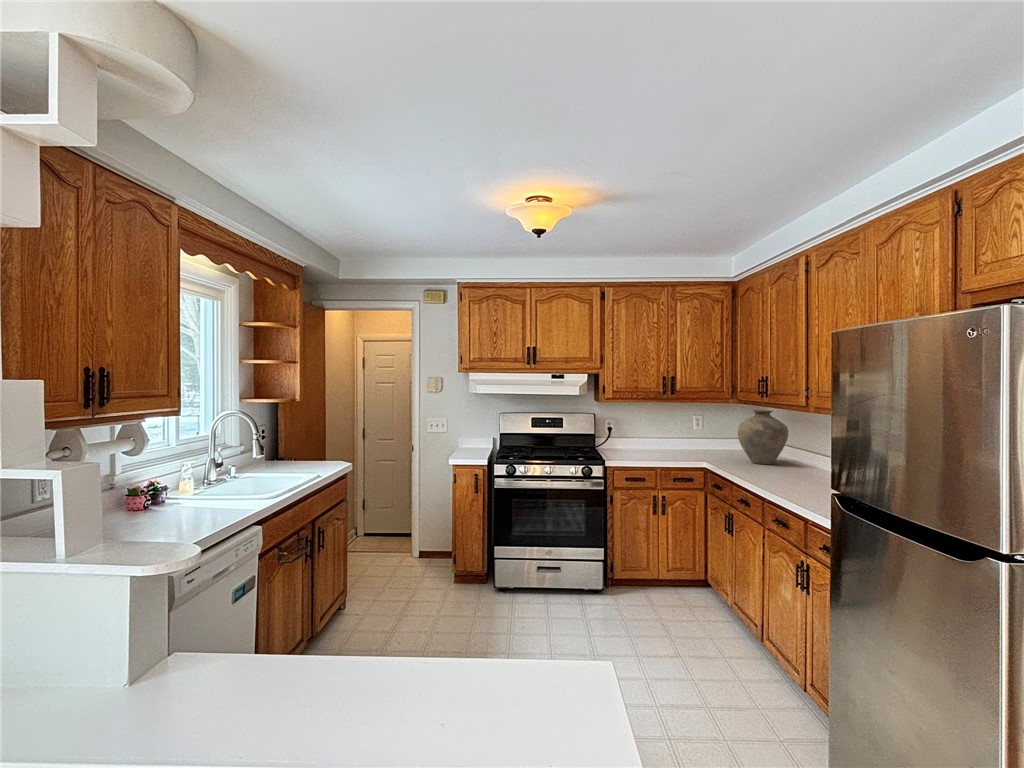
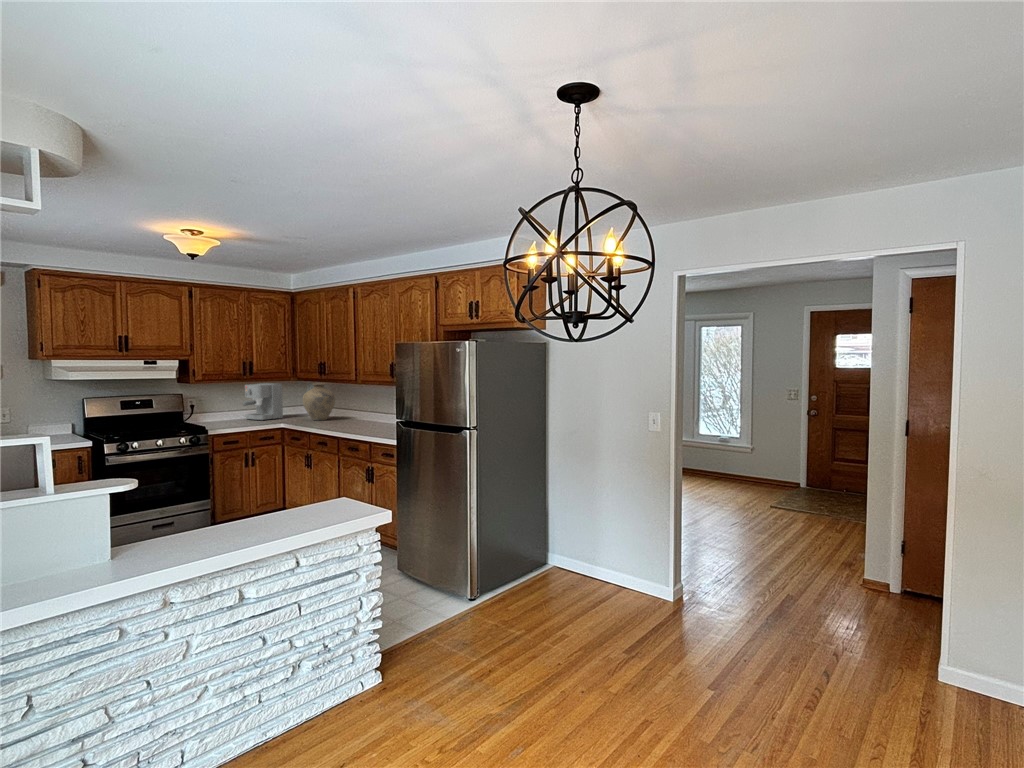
coffee maker: none [664,406,718,454] -> present [243,383,283,420]

